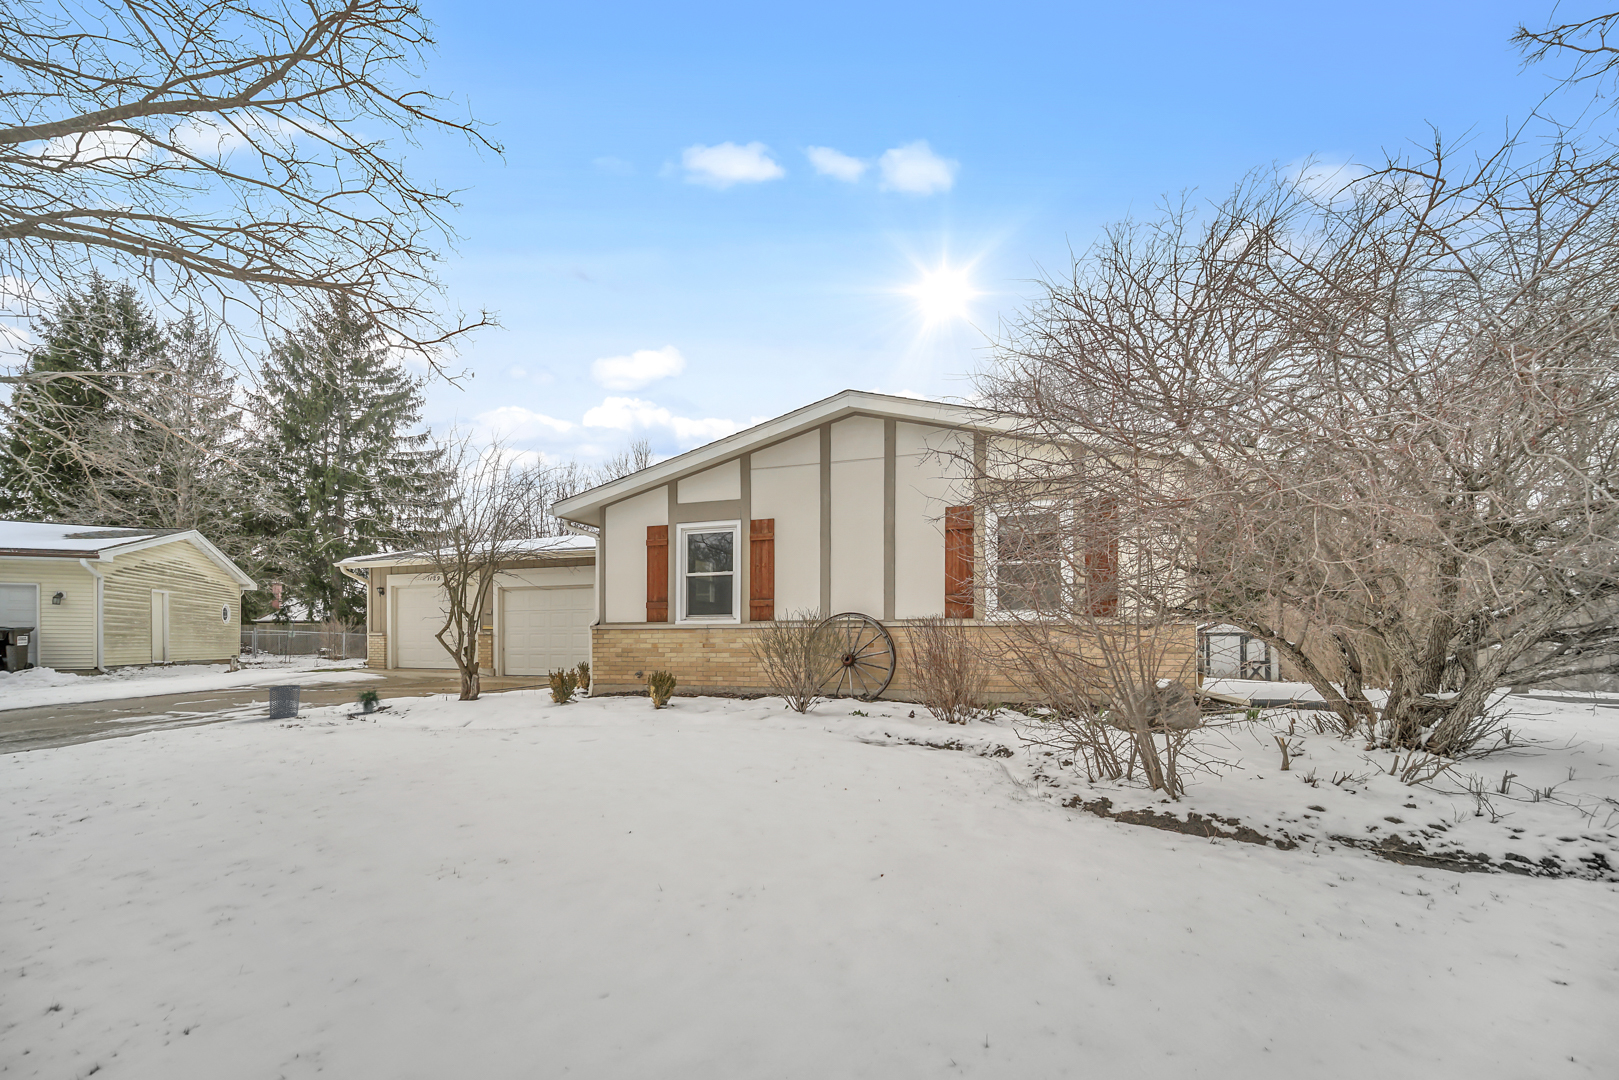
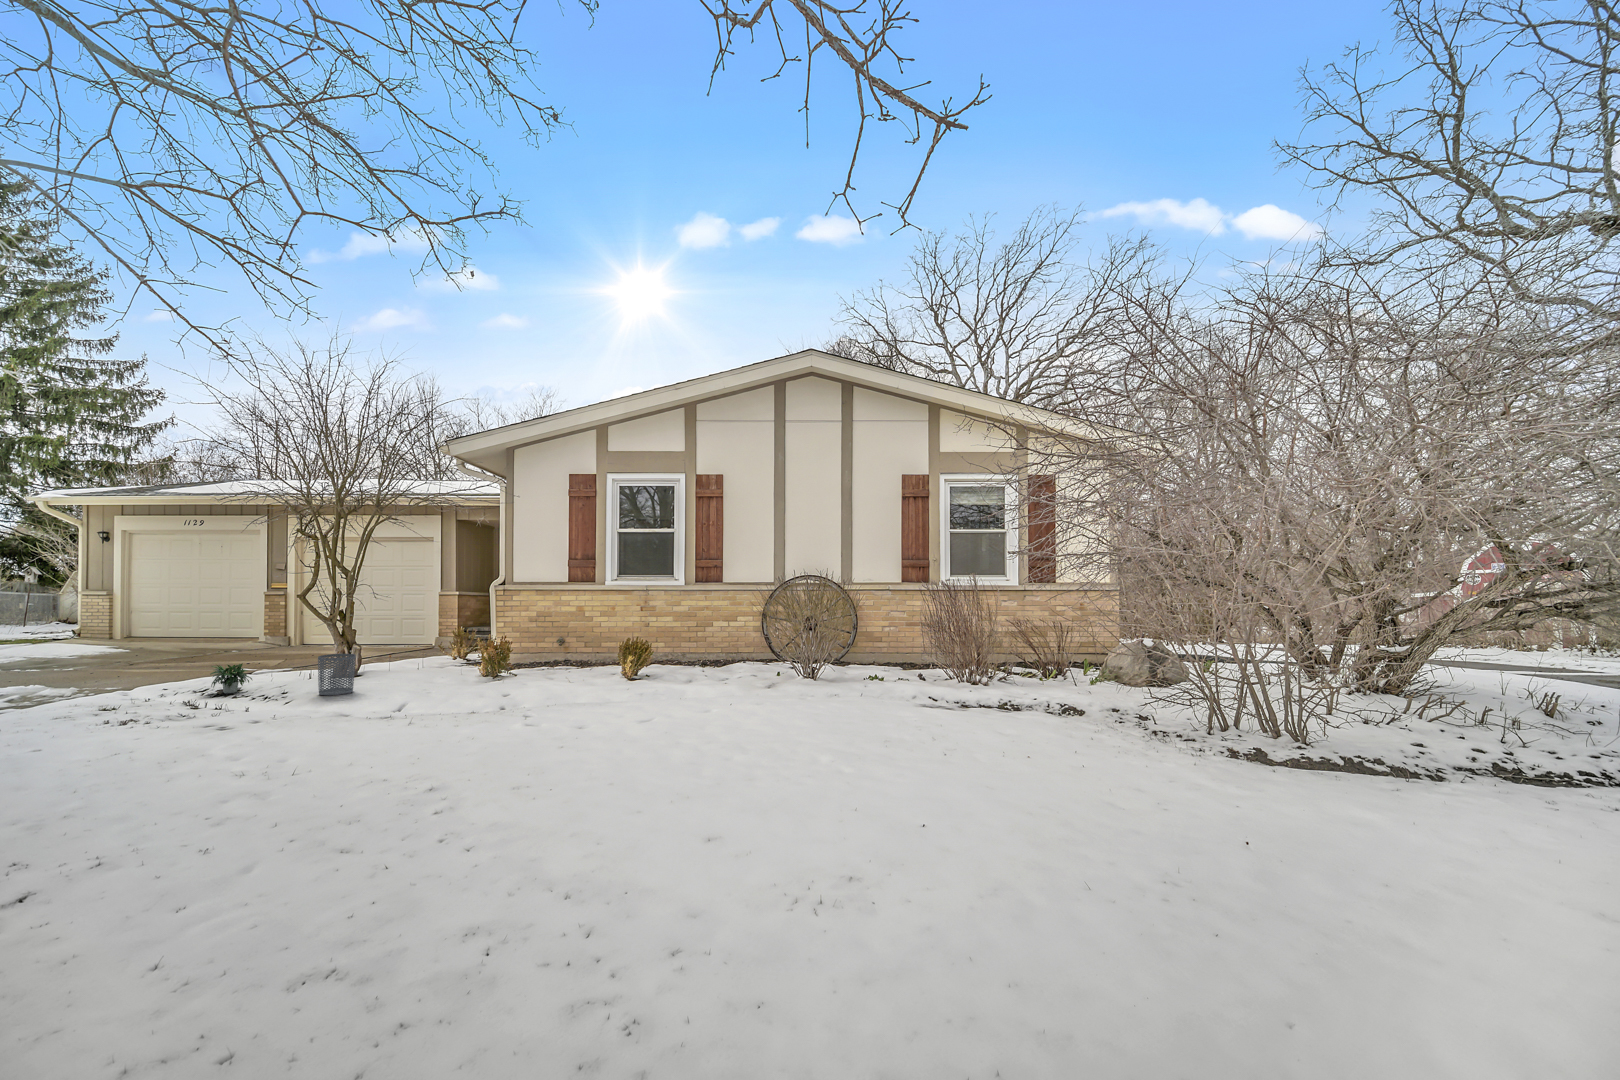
waste bin: present [269,685,300,718] -> present [318,654,356,695]

